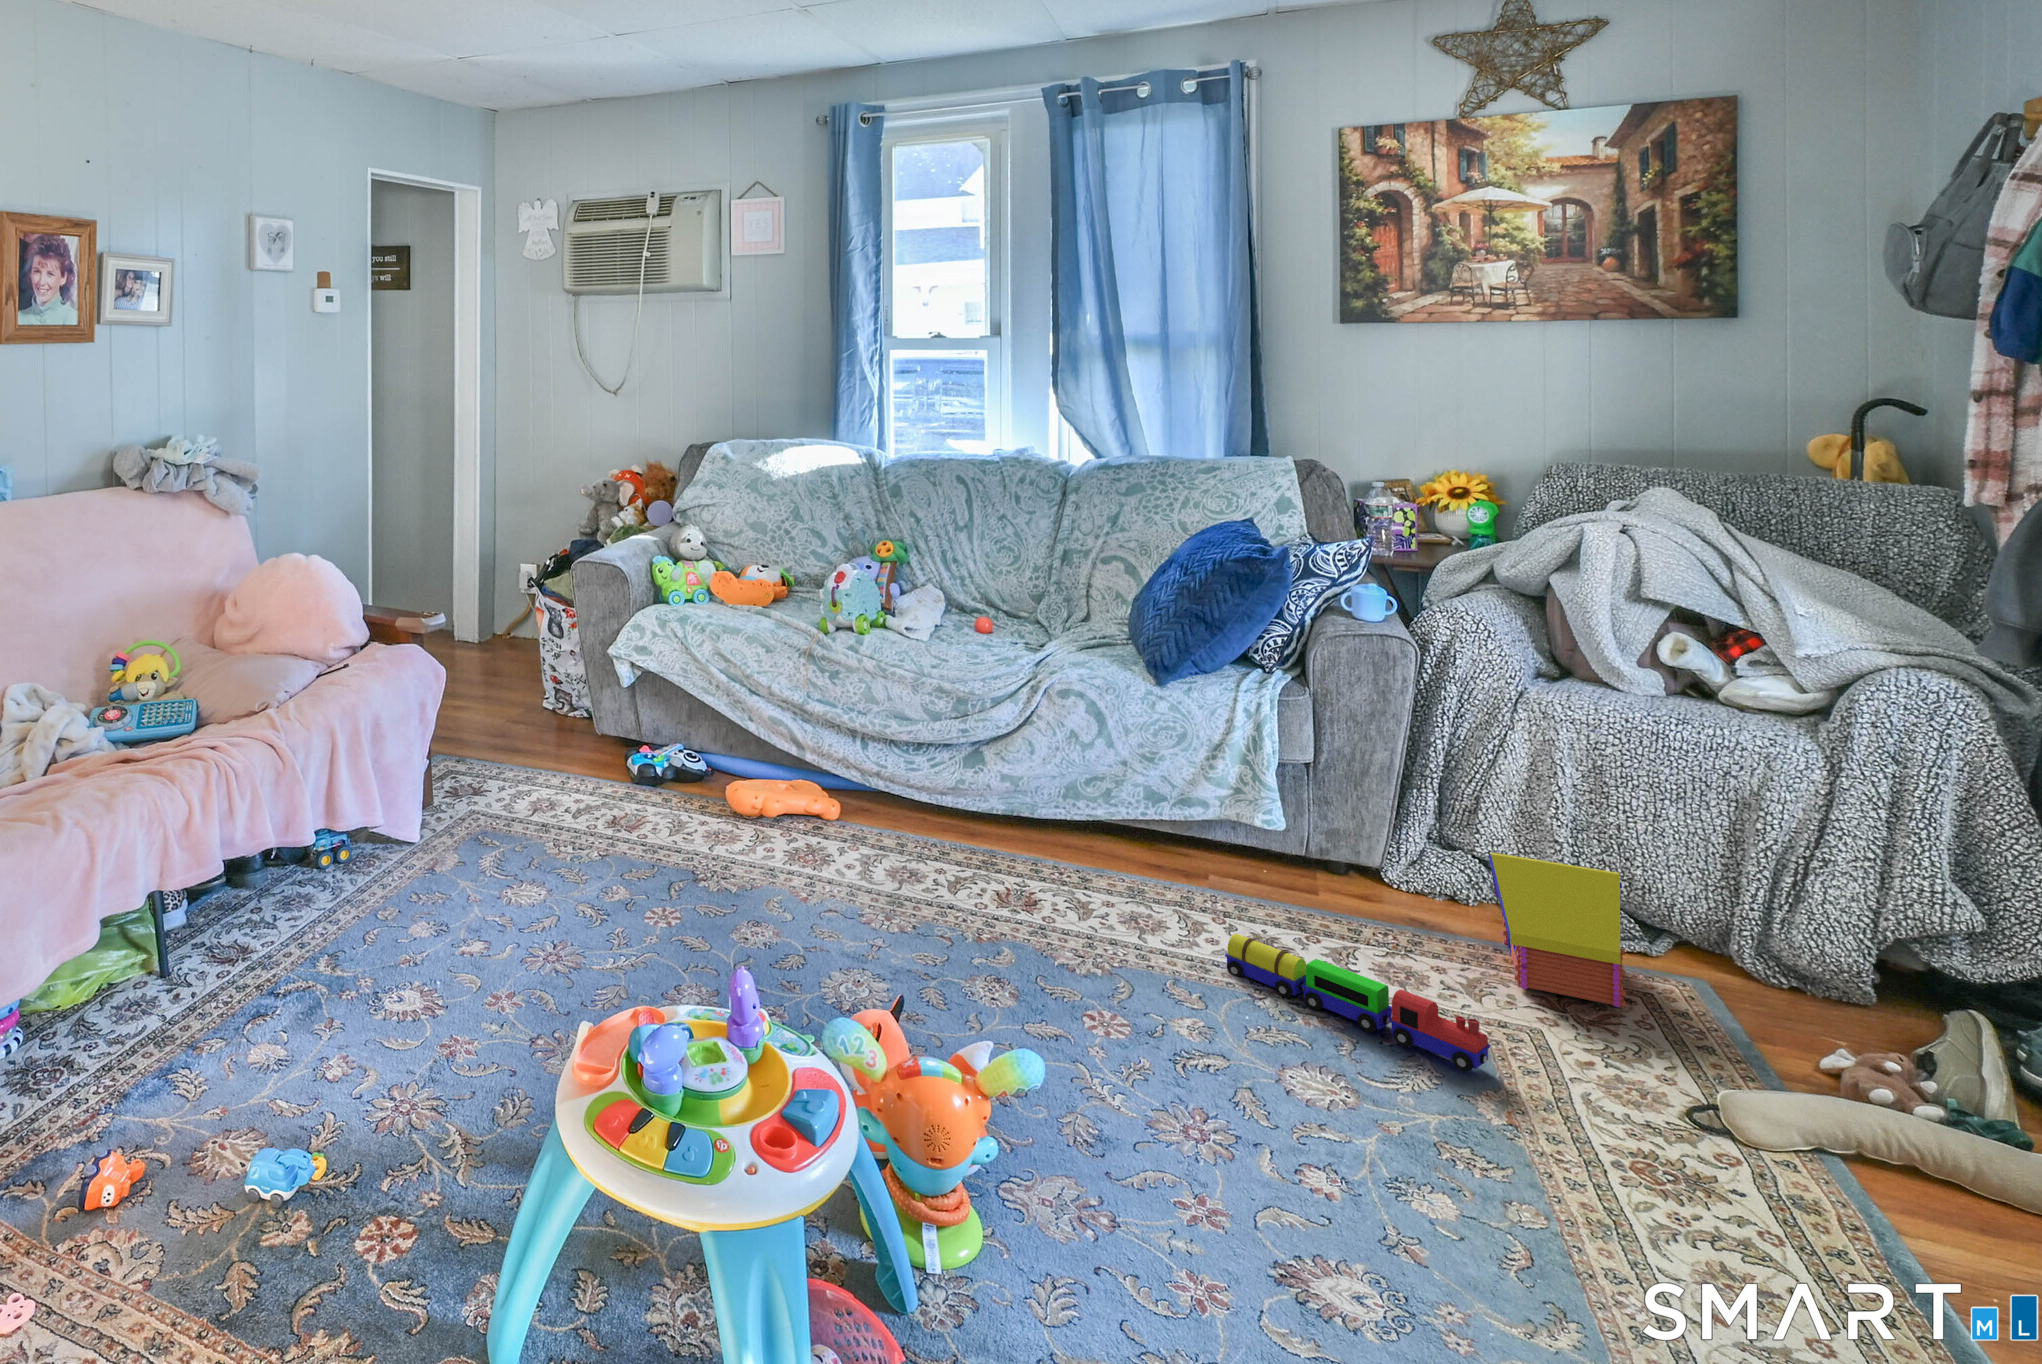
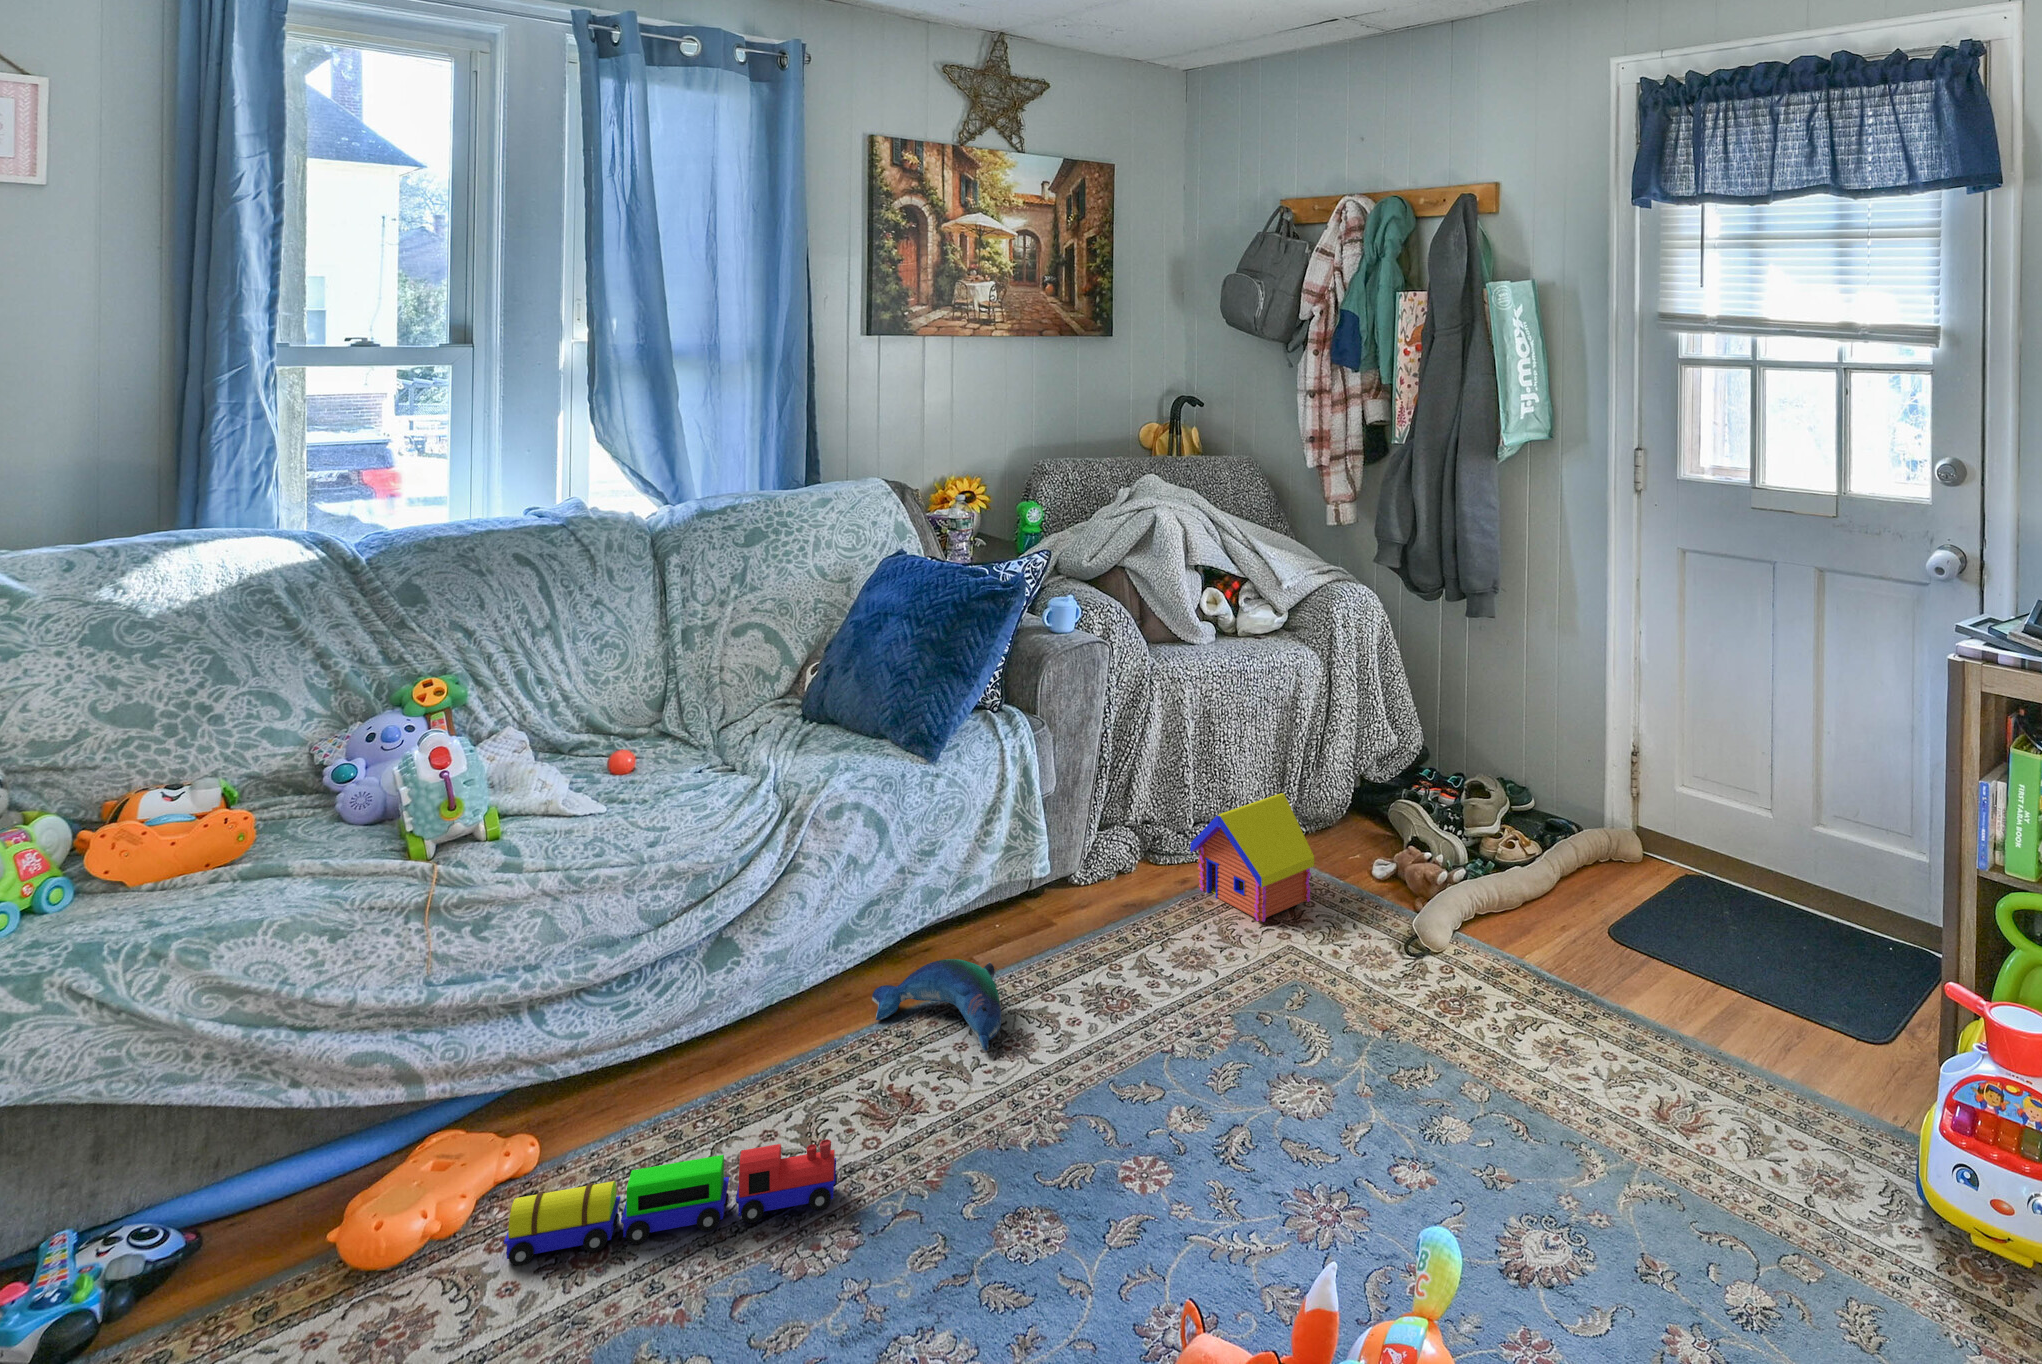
plush toy: none [1075,840,1165,908] -> present [872,959,1001,1051]
toy train: present [1225,934,1490,1072] -> present [504,1139,838,1266]

